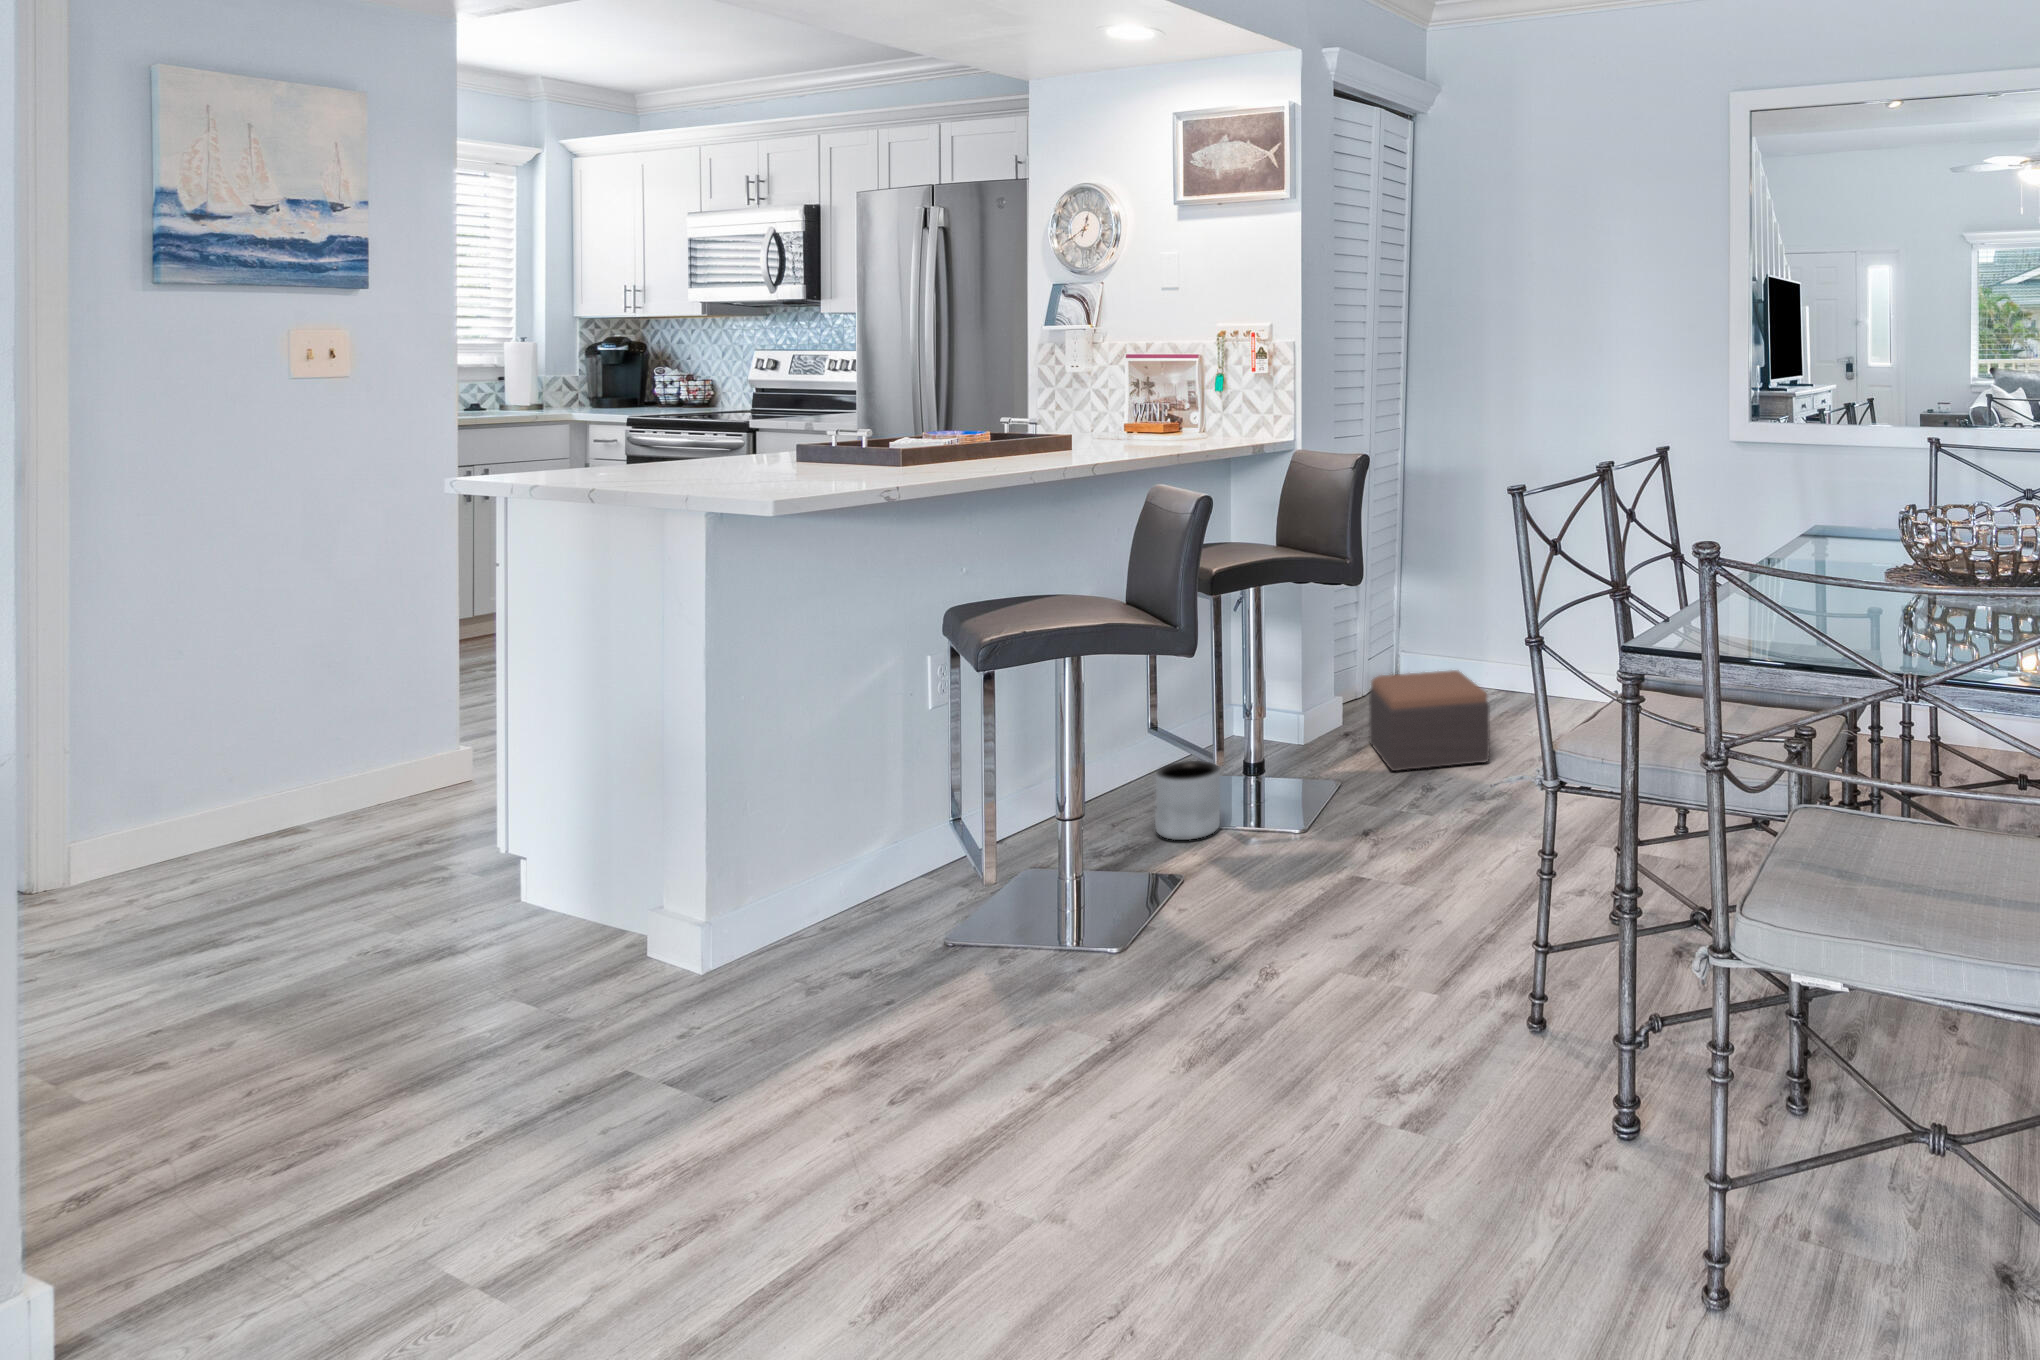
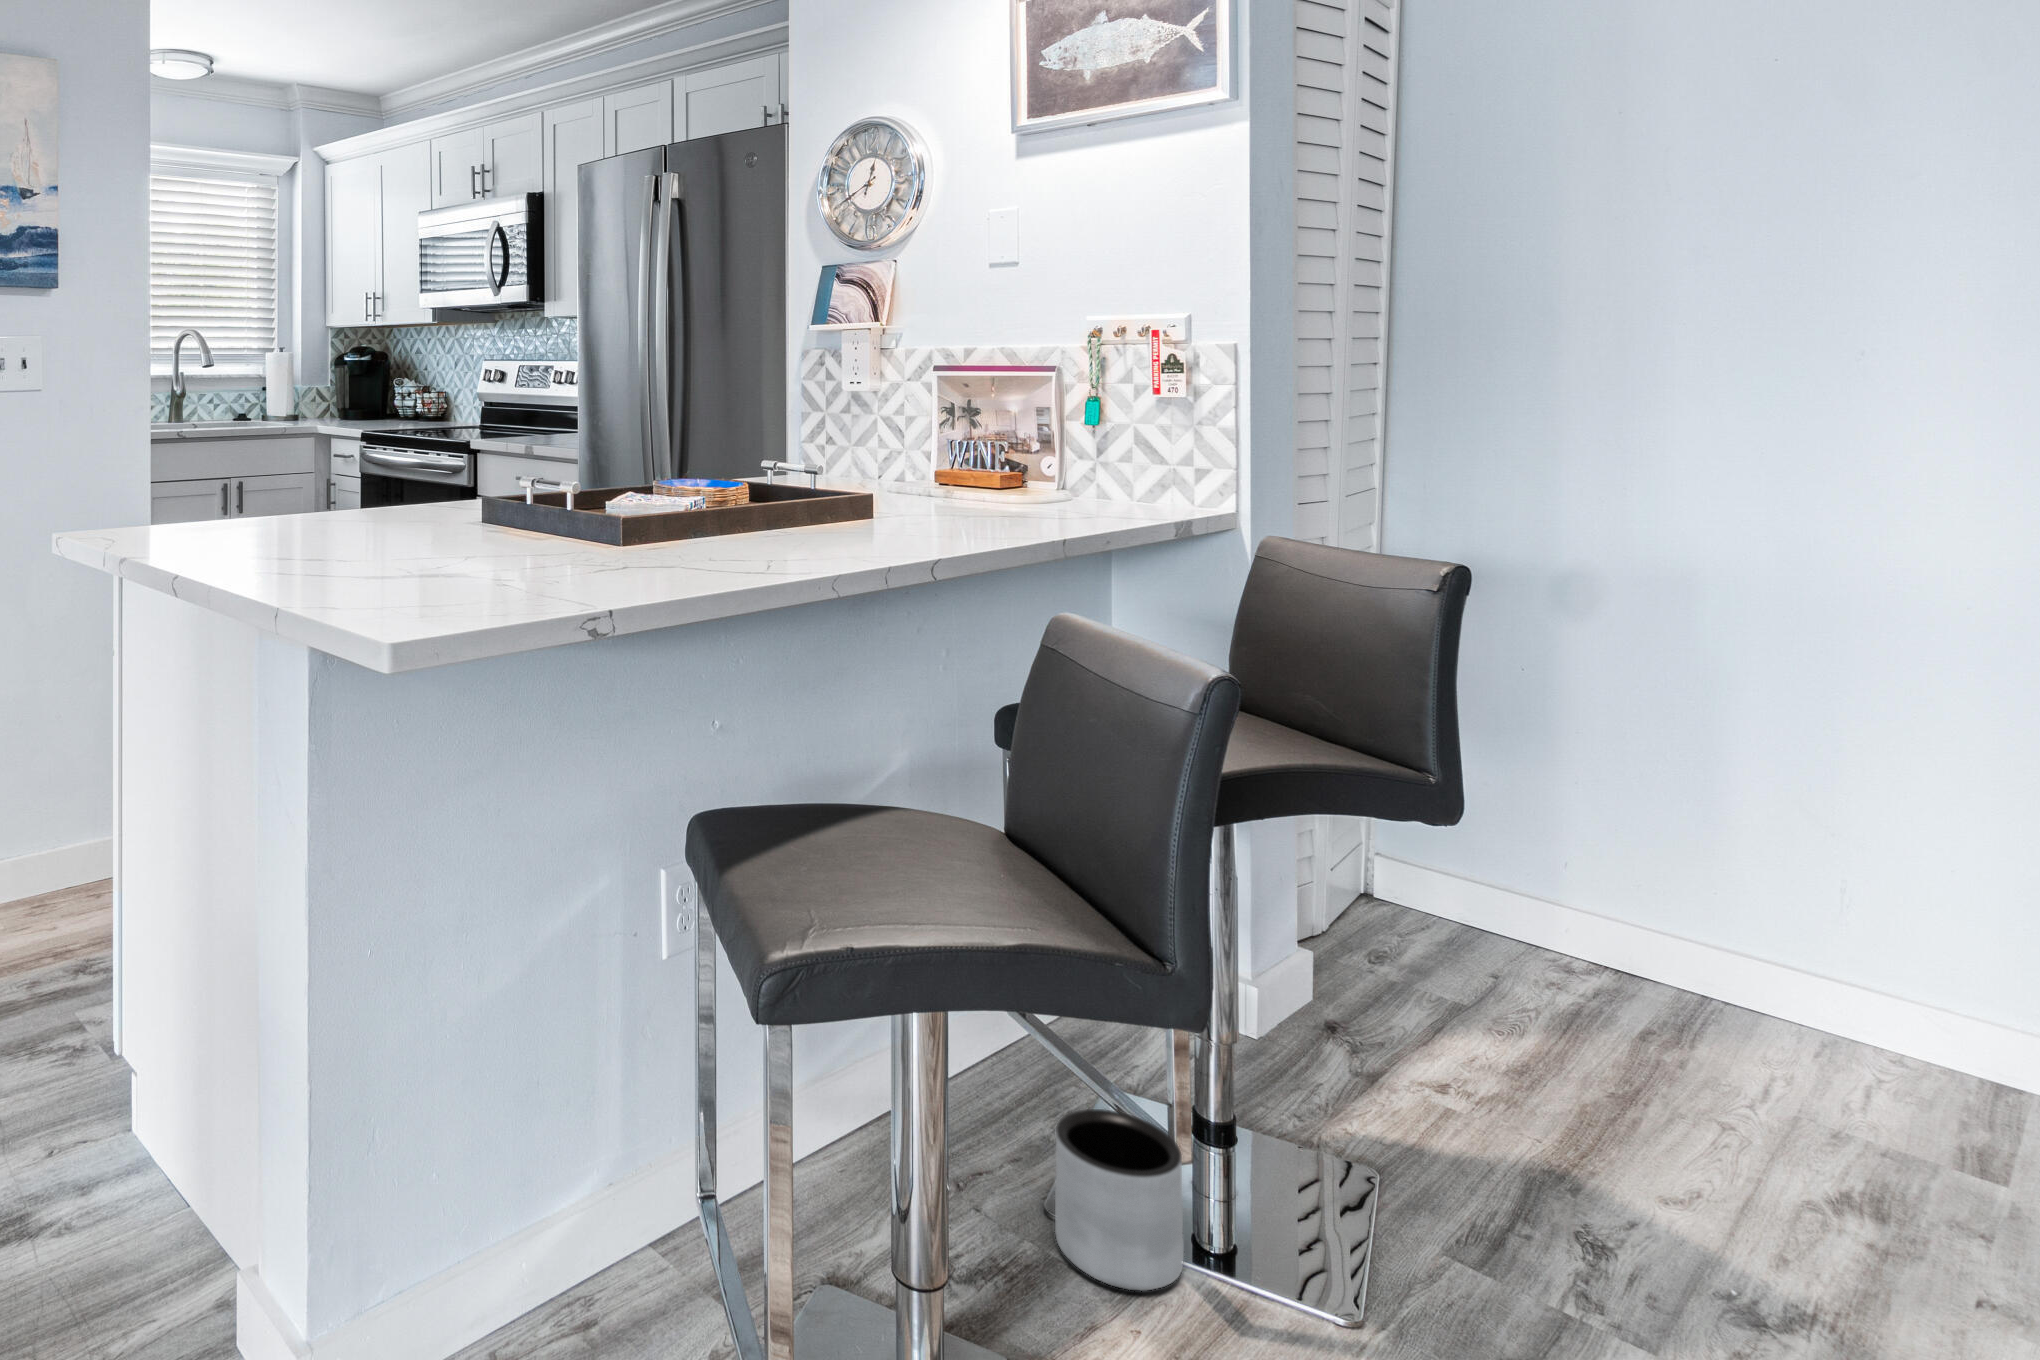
footstool: present [1369,670,1490,771] -> none [1391,940,1703,1179]

